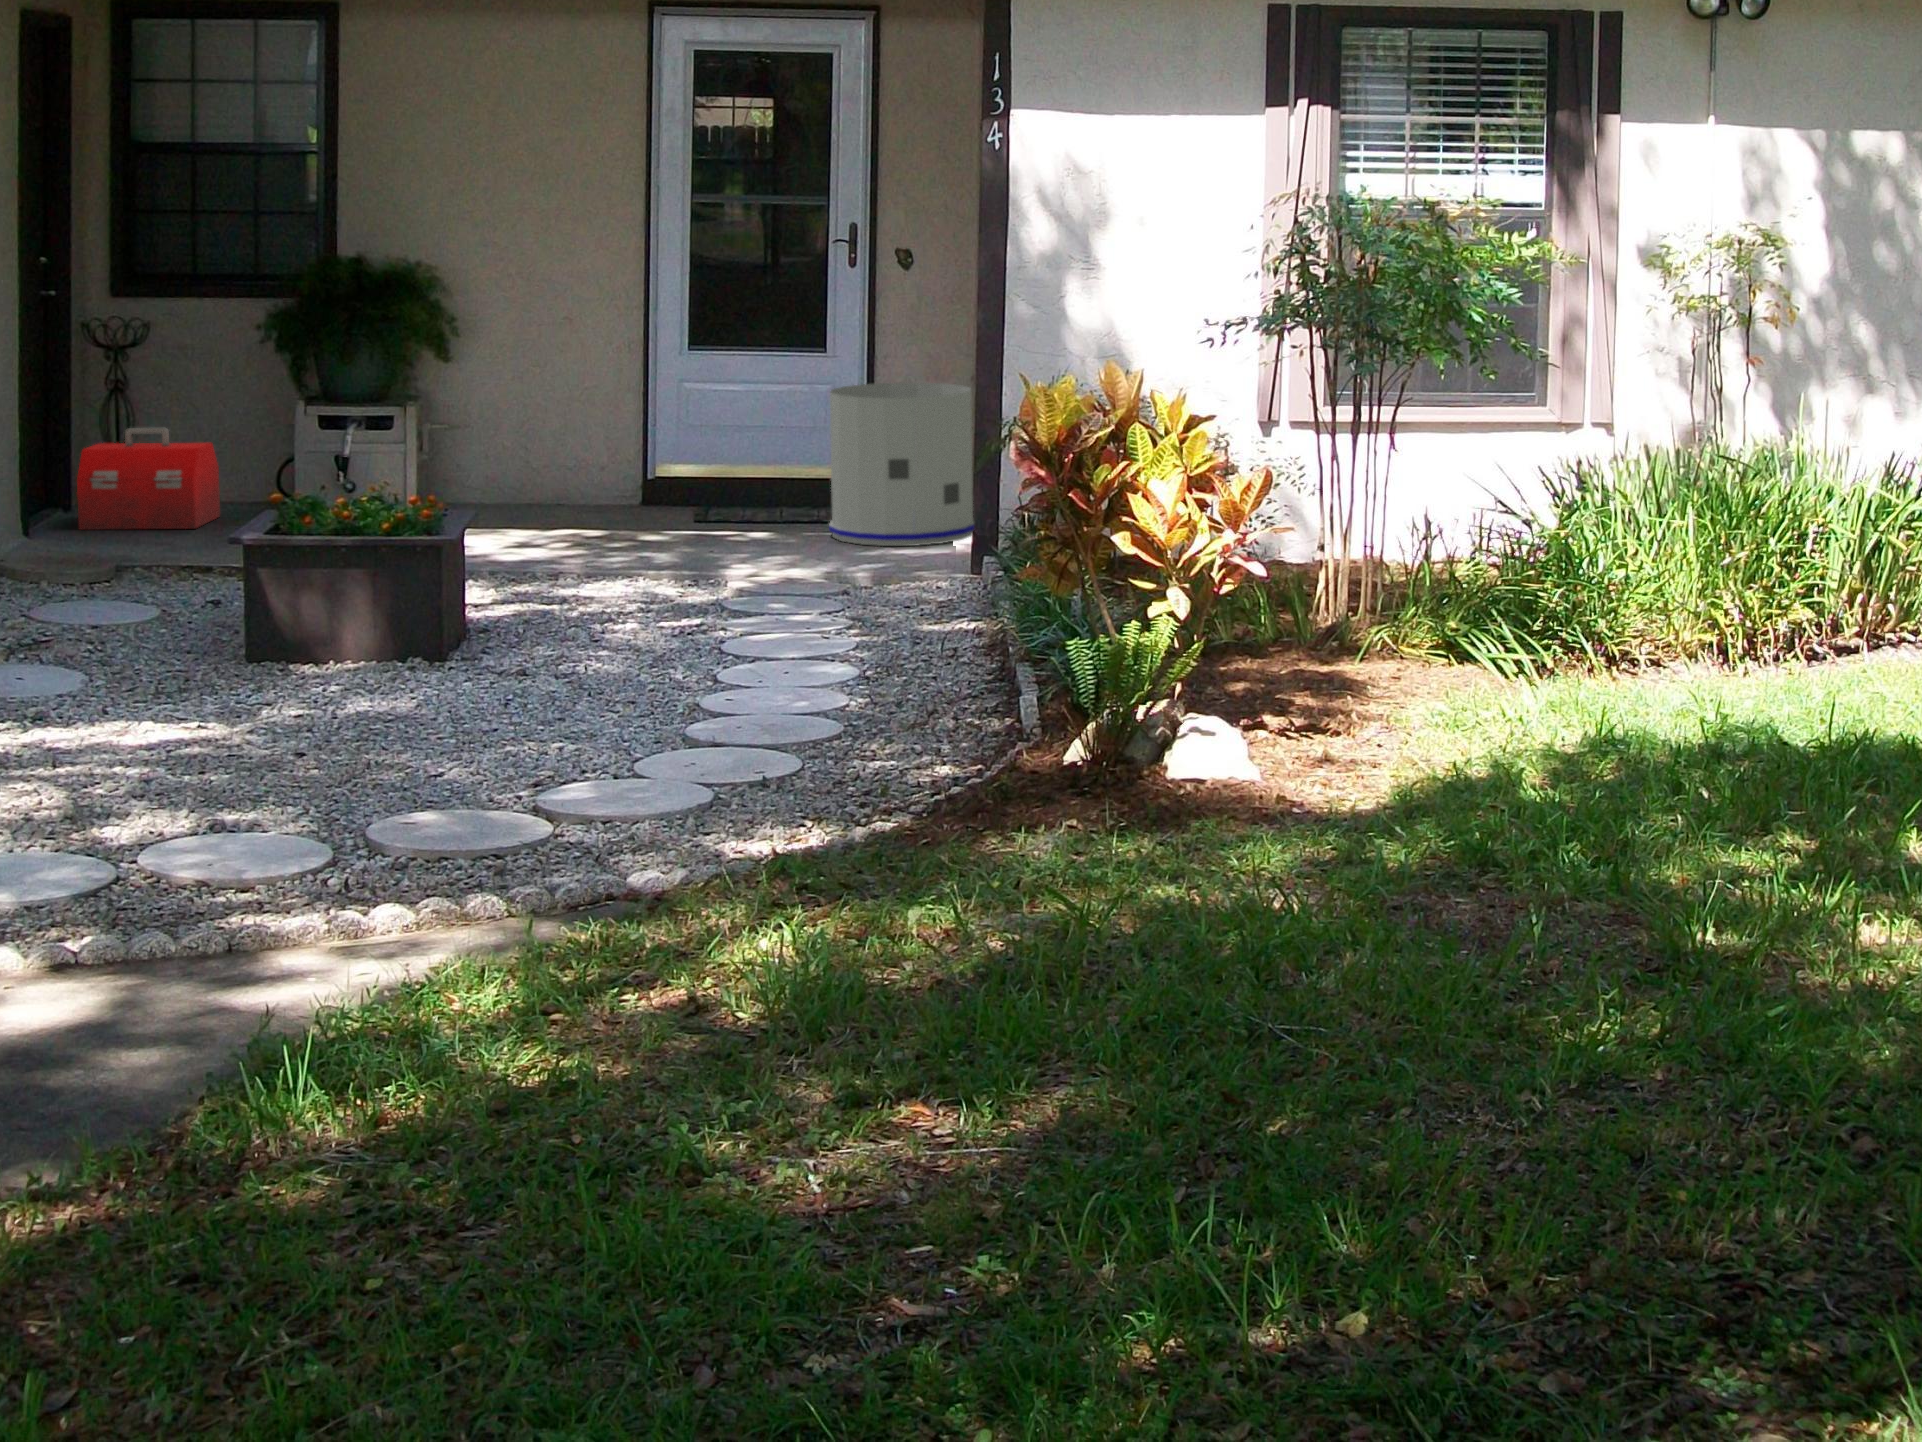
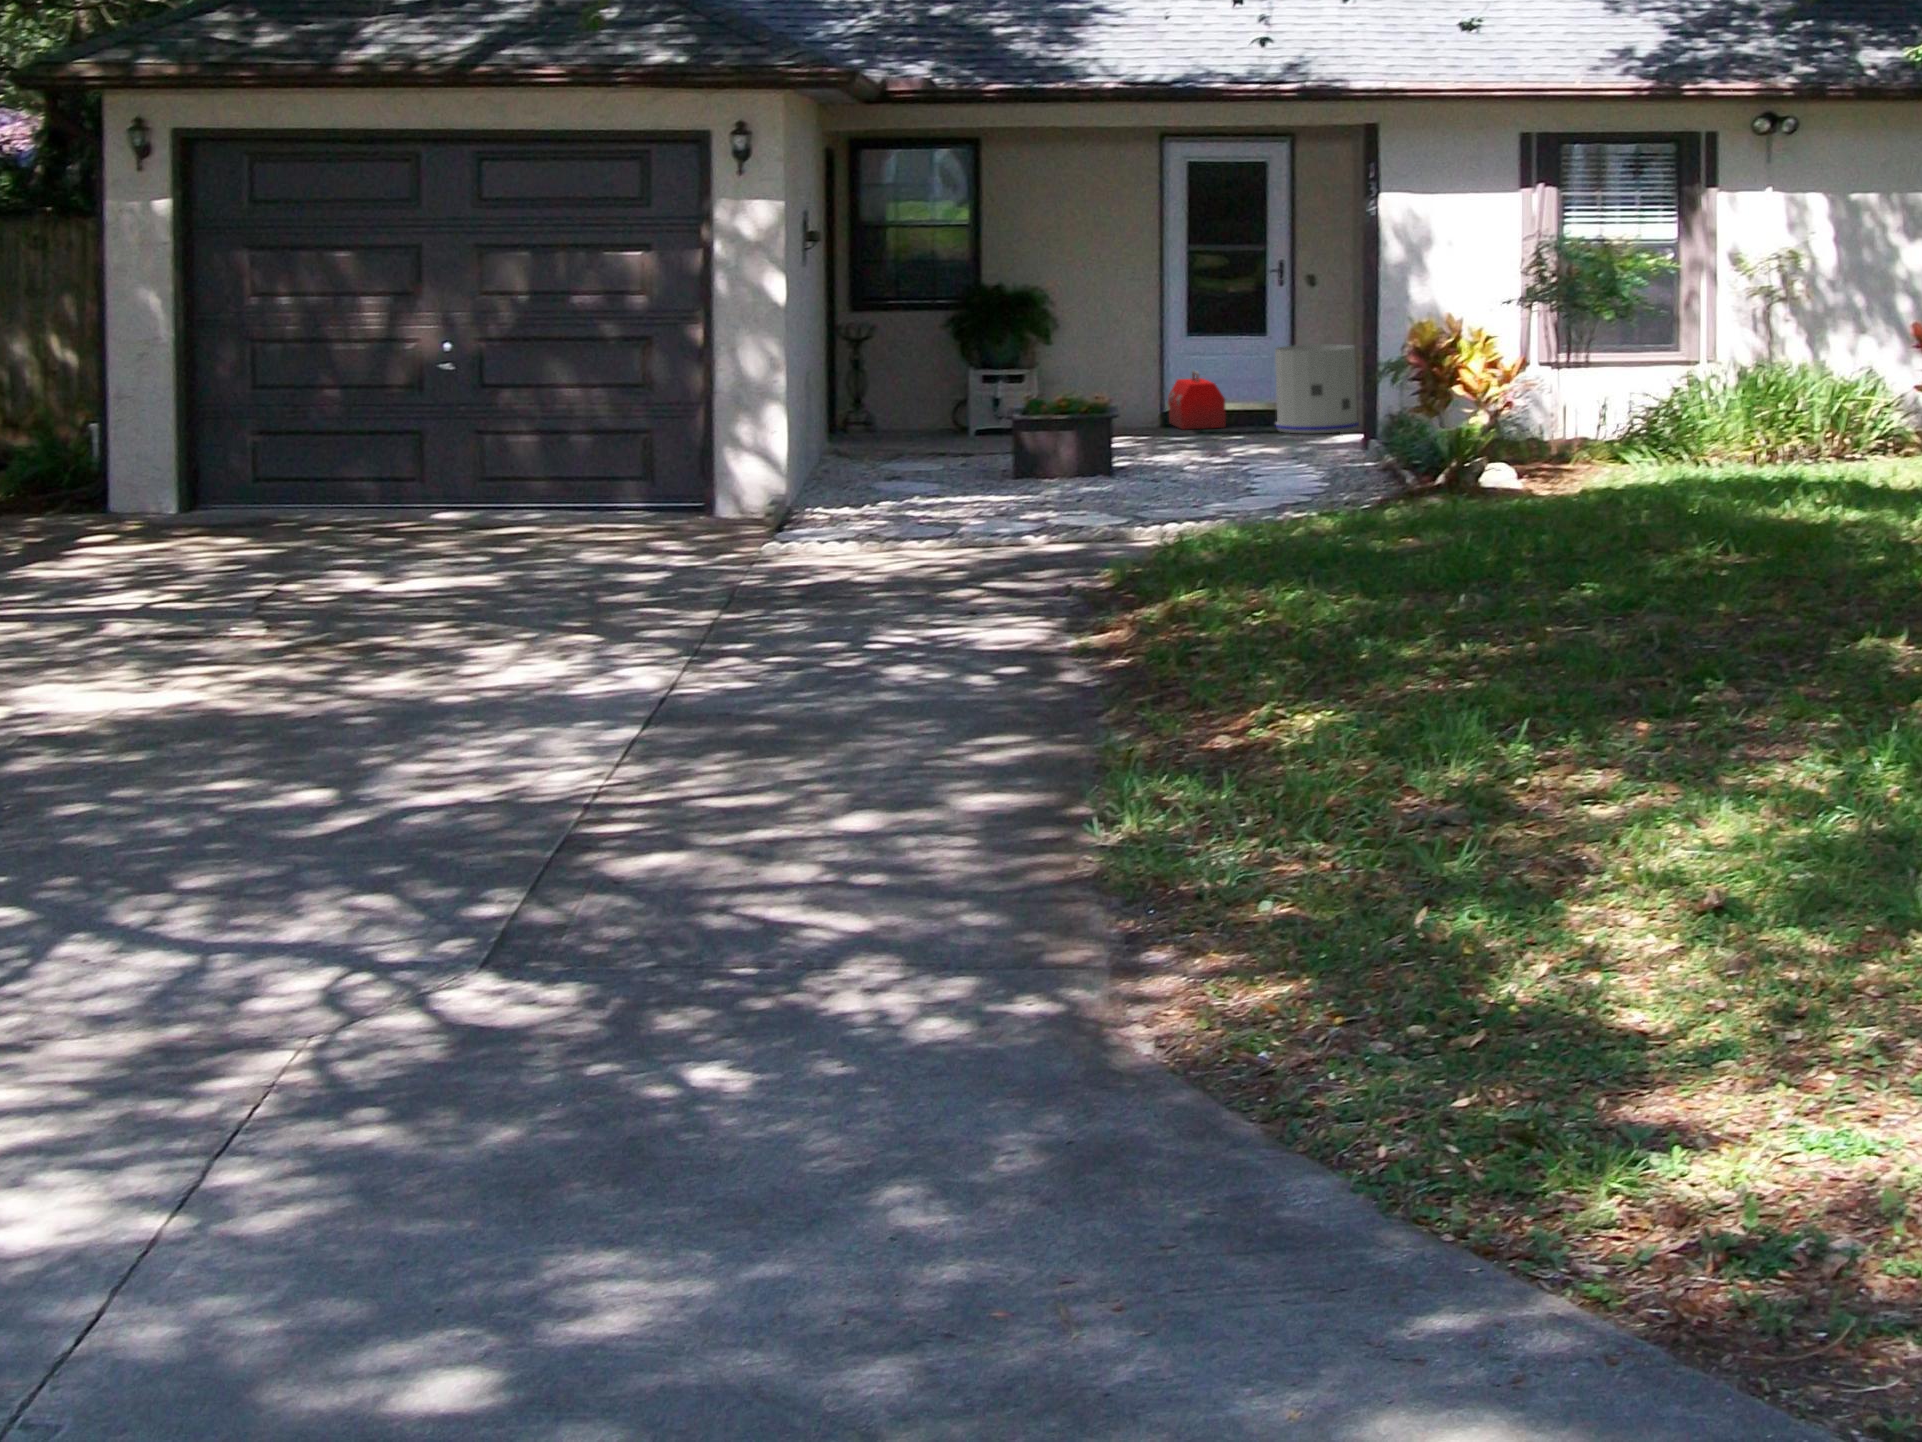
toolbox: present [77,428,220,530] -> present [1168,371,1226,429]

